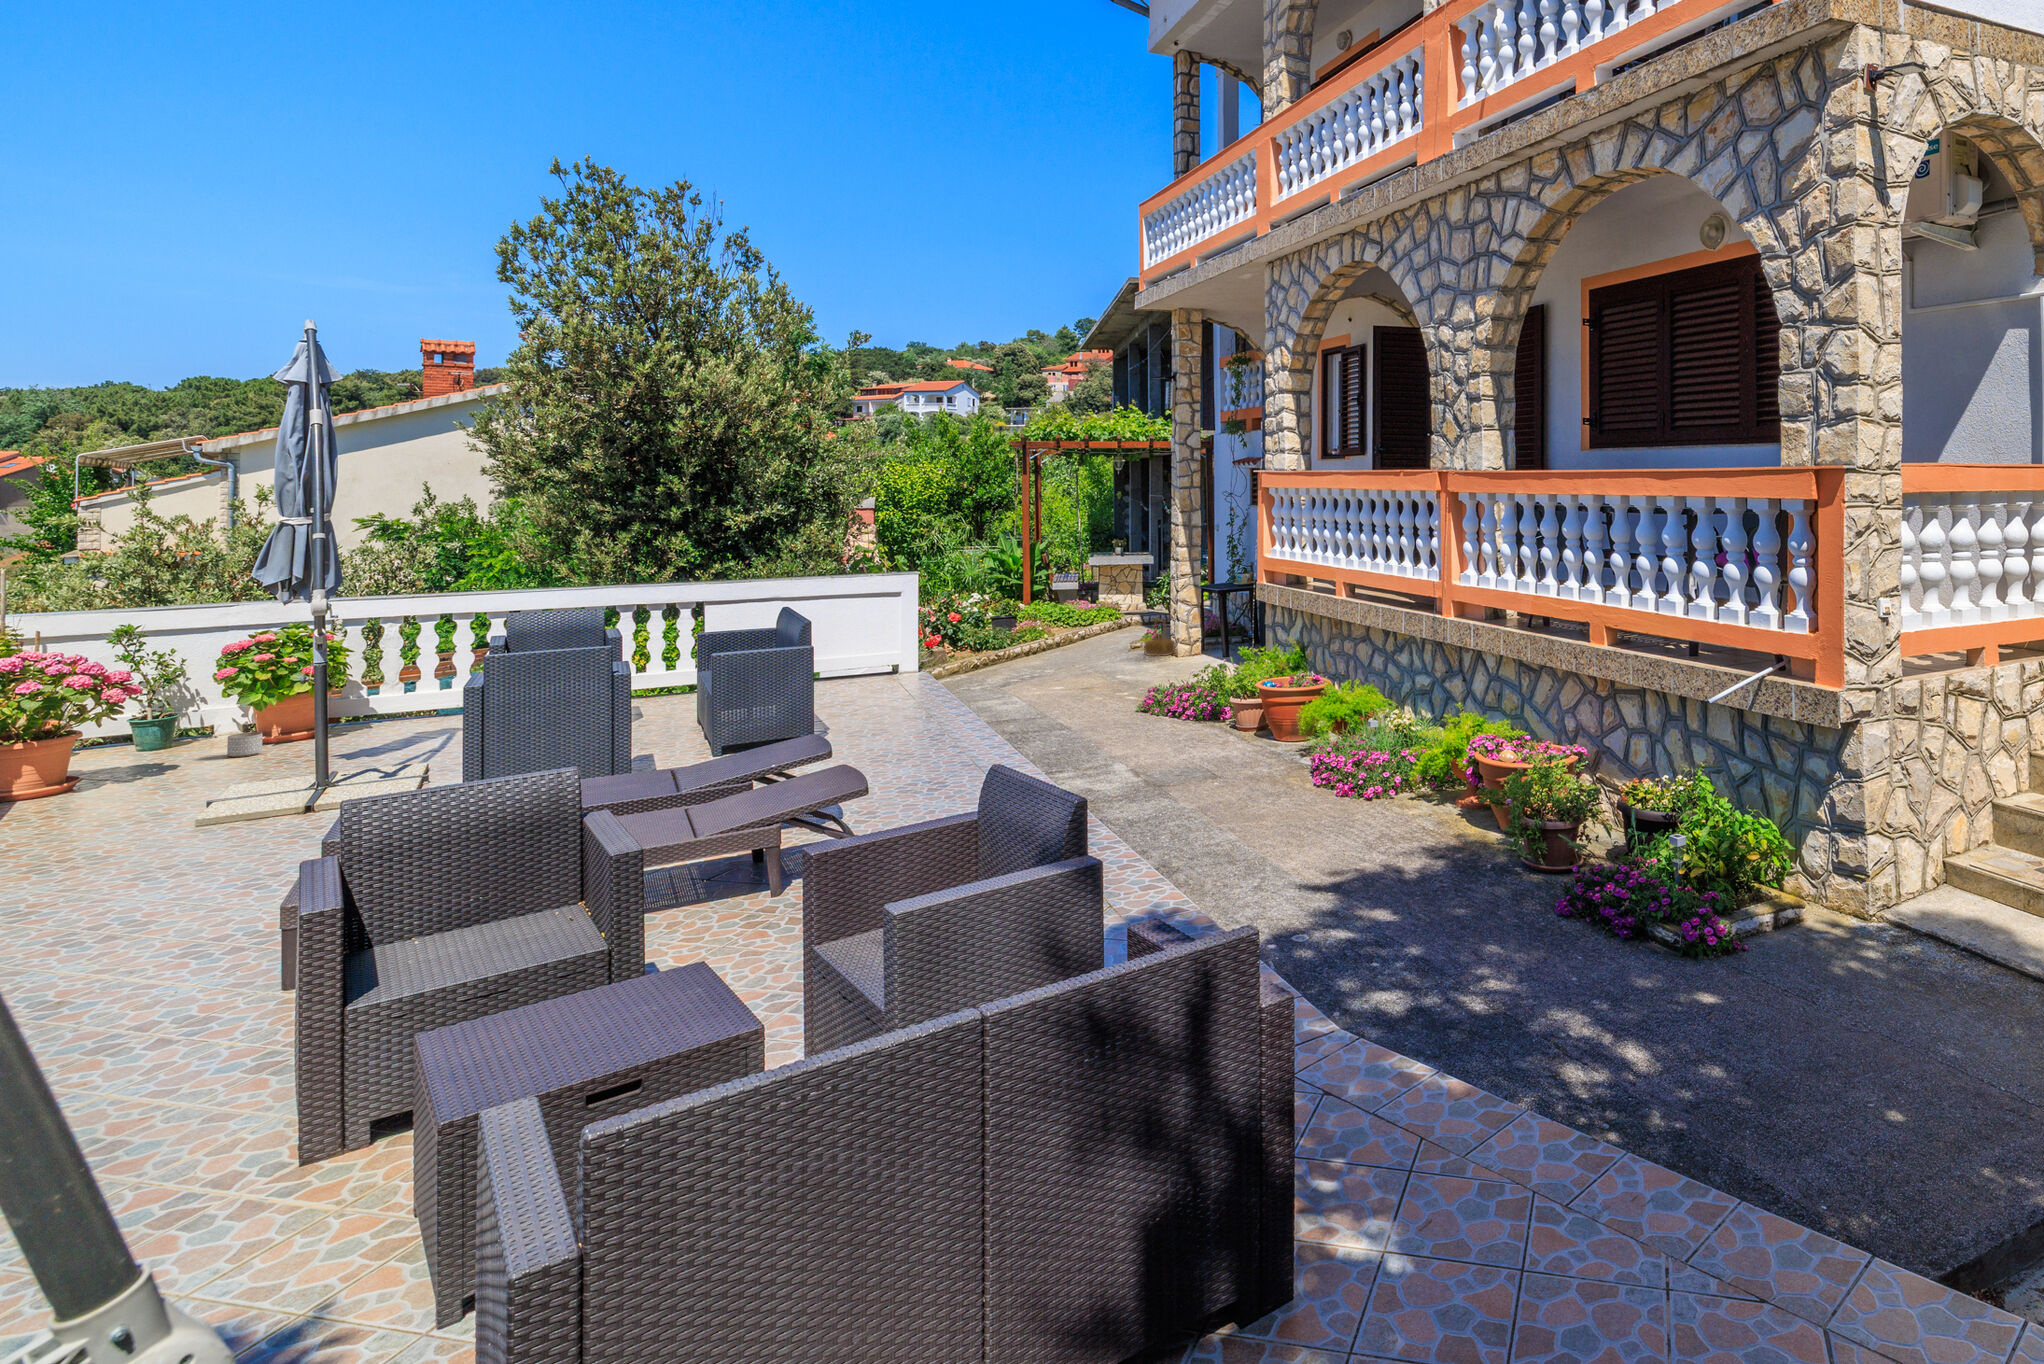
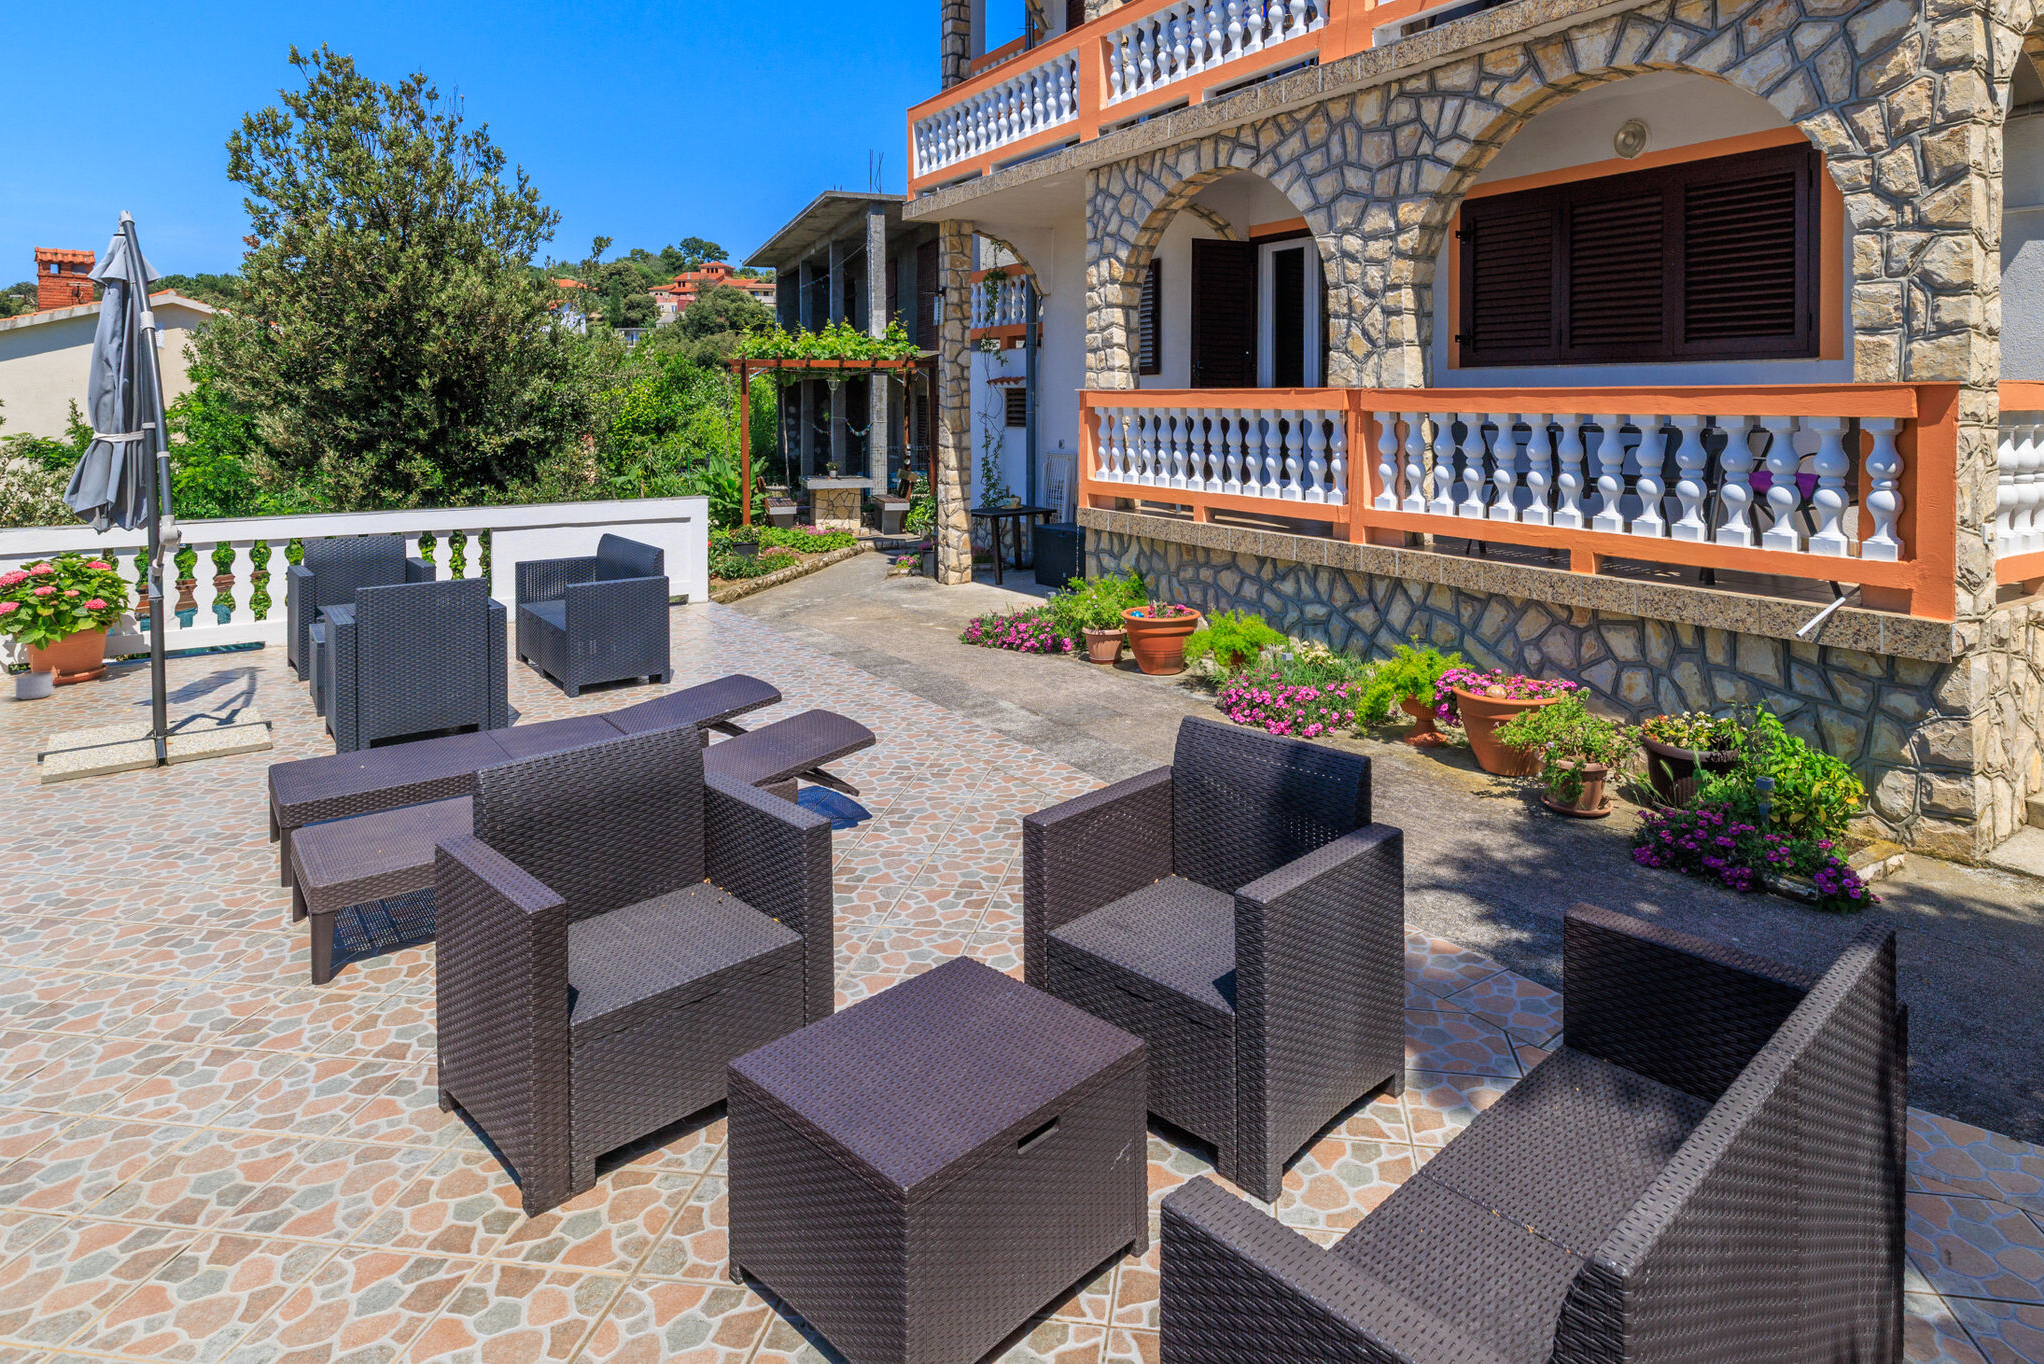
woven basket: present [1144,618,1176,656] -> none [914,545,948,585]

